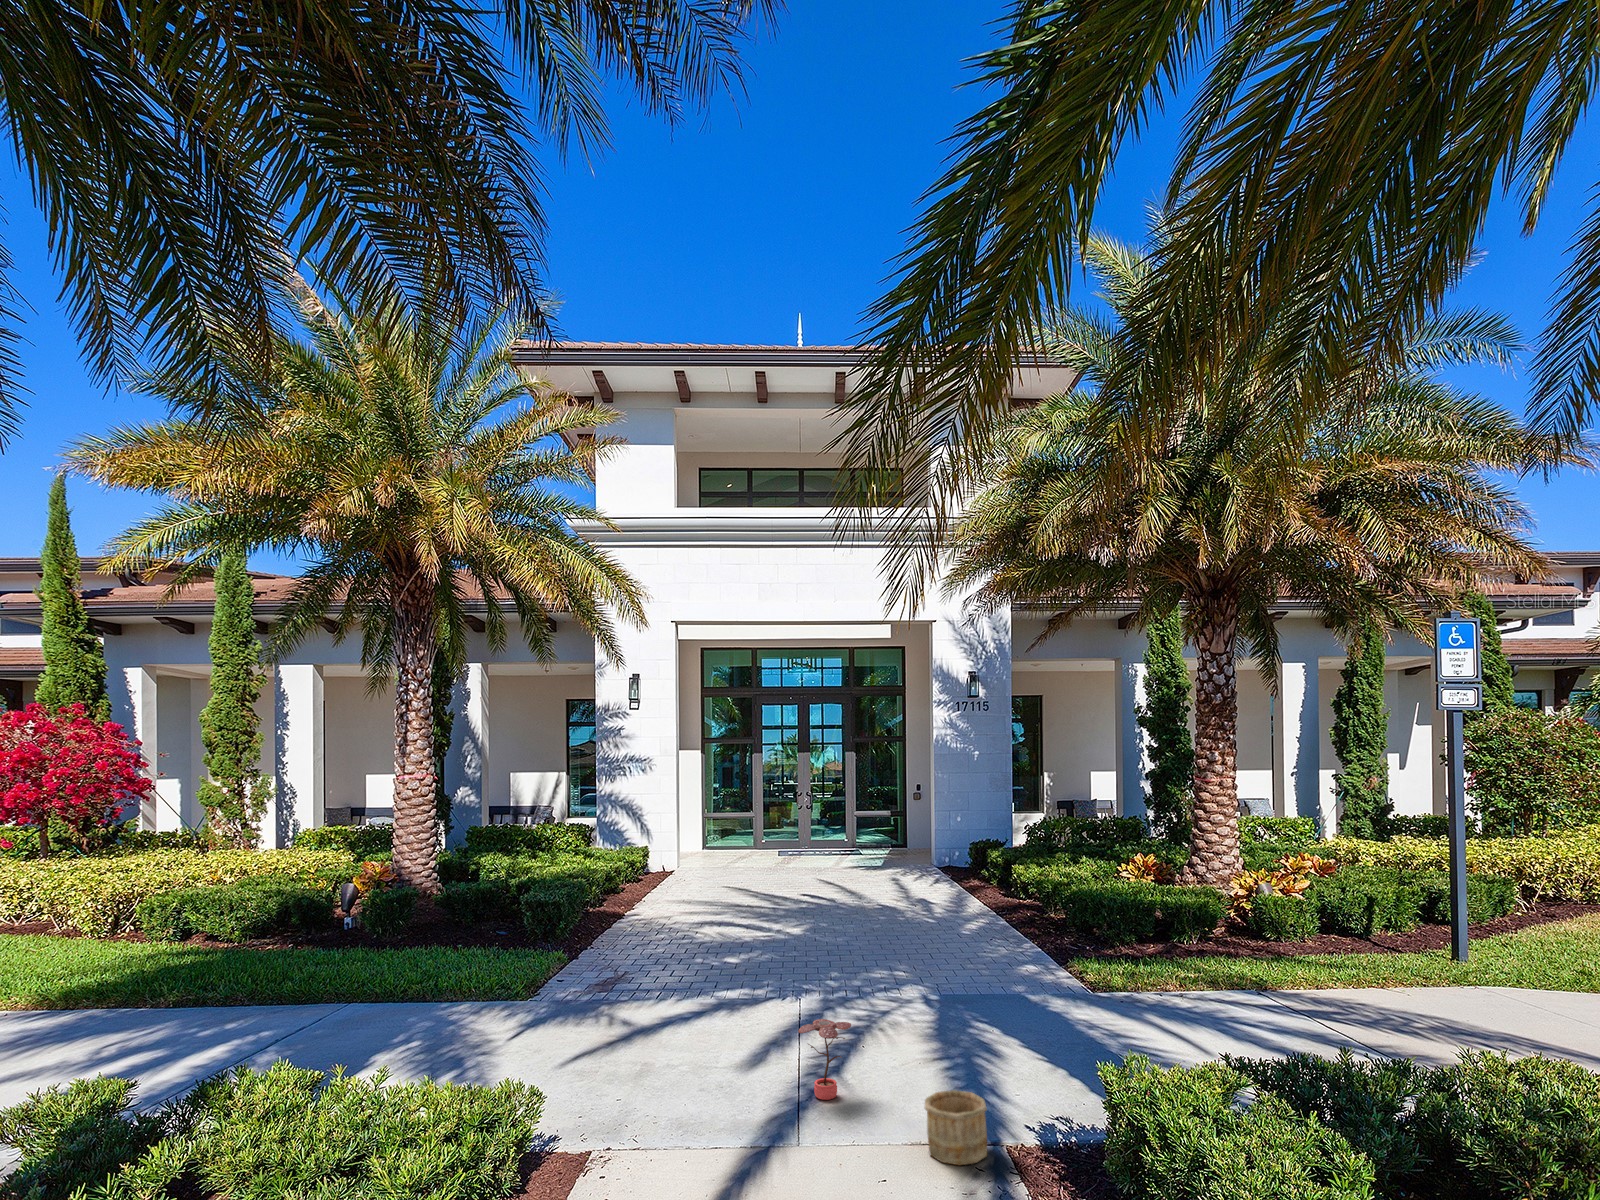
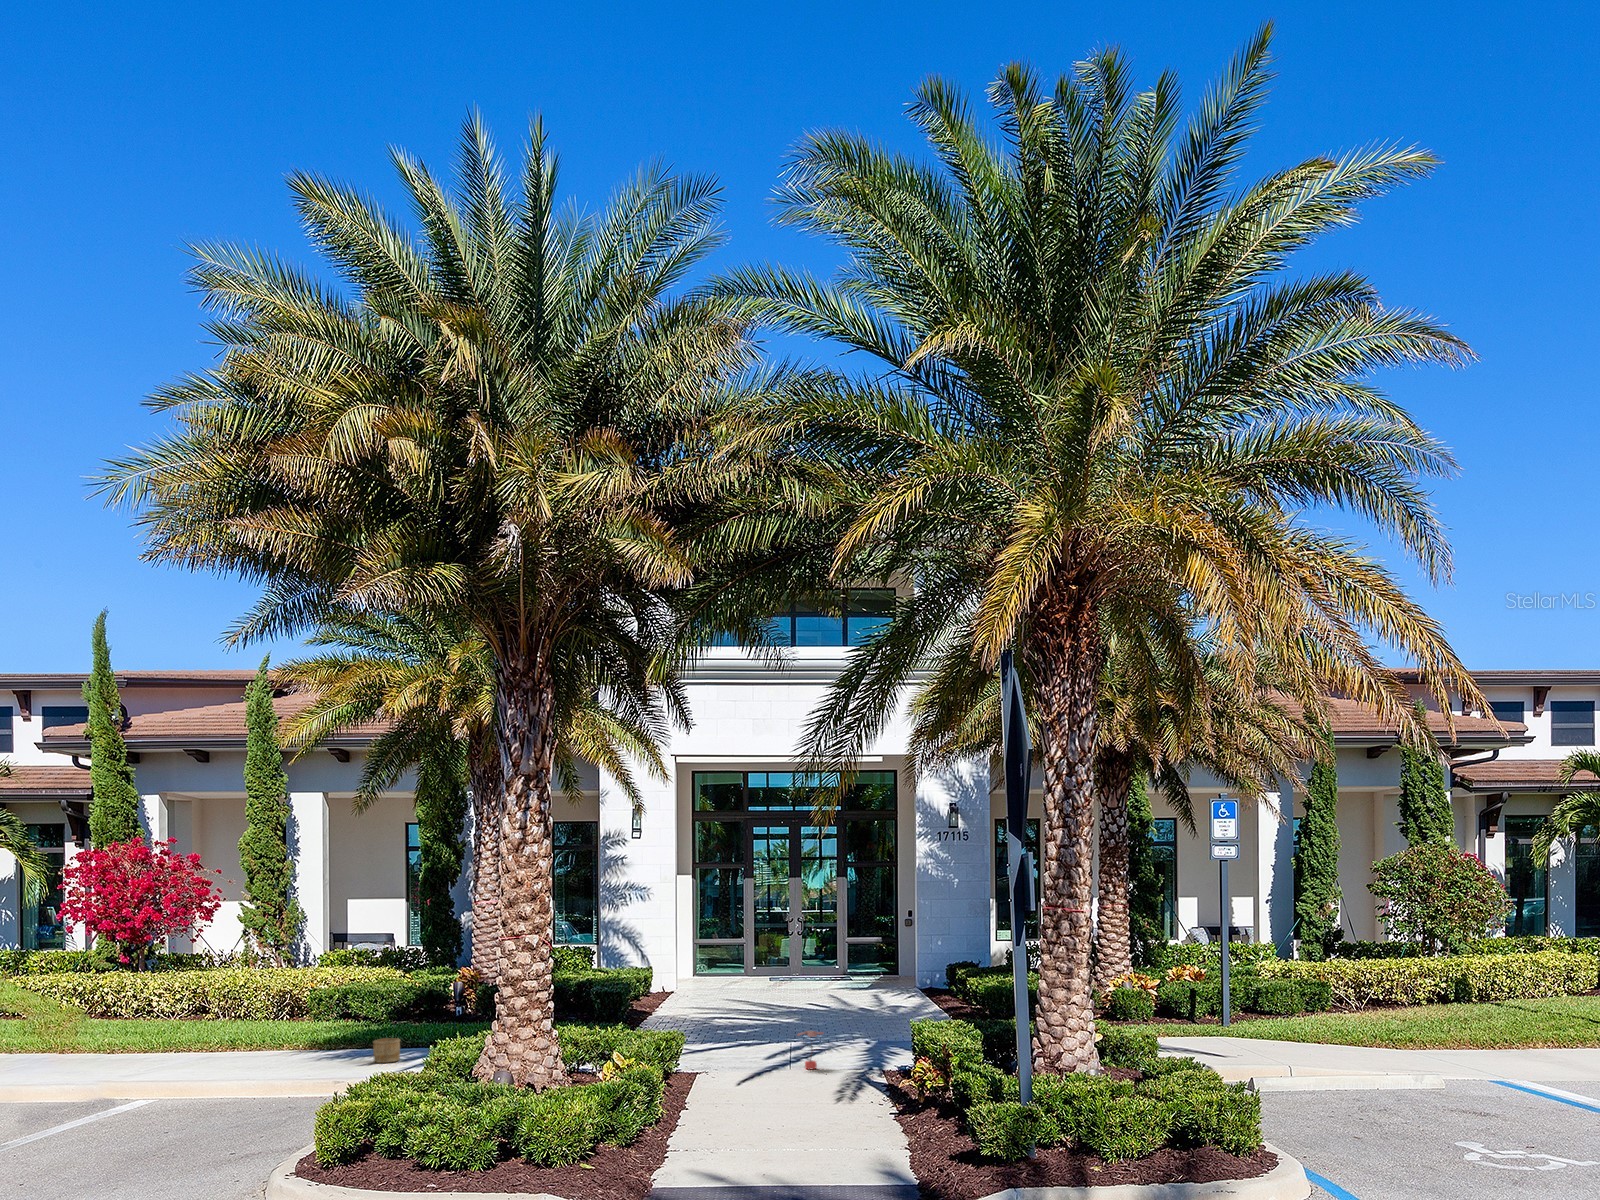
wooden bucket: present [925,1090,987,1165] -> present [373,1038,400,1063]

